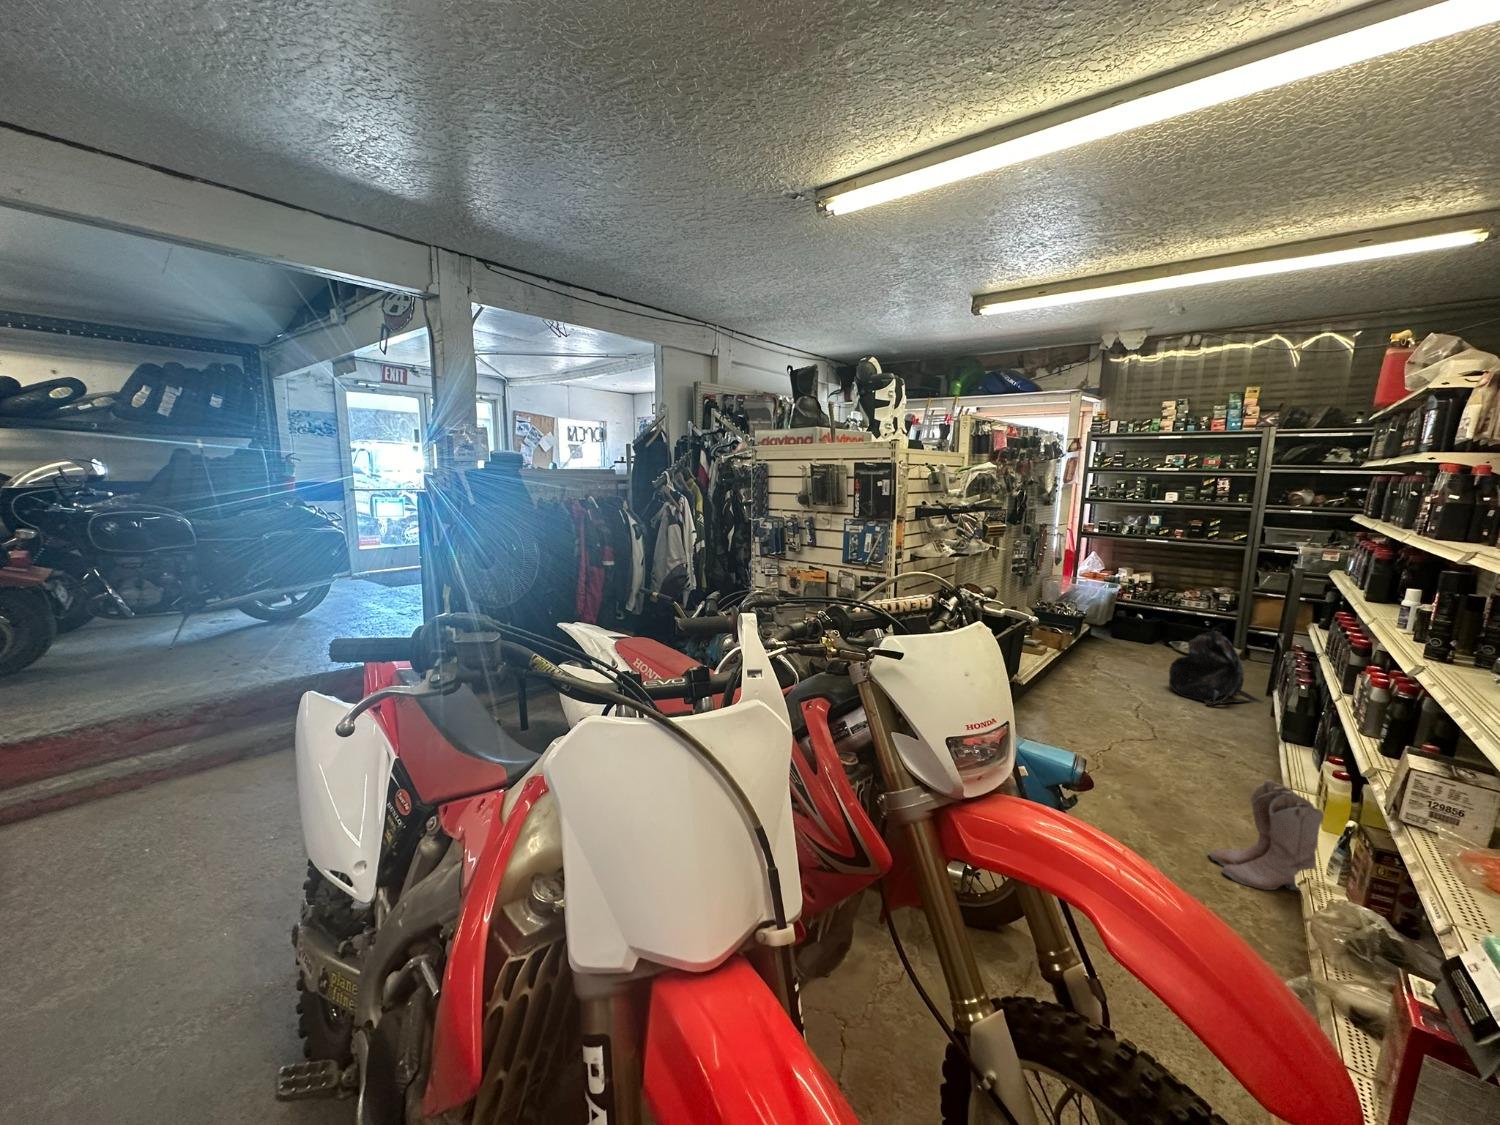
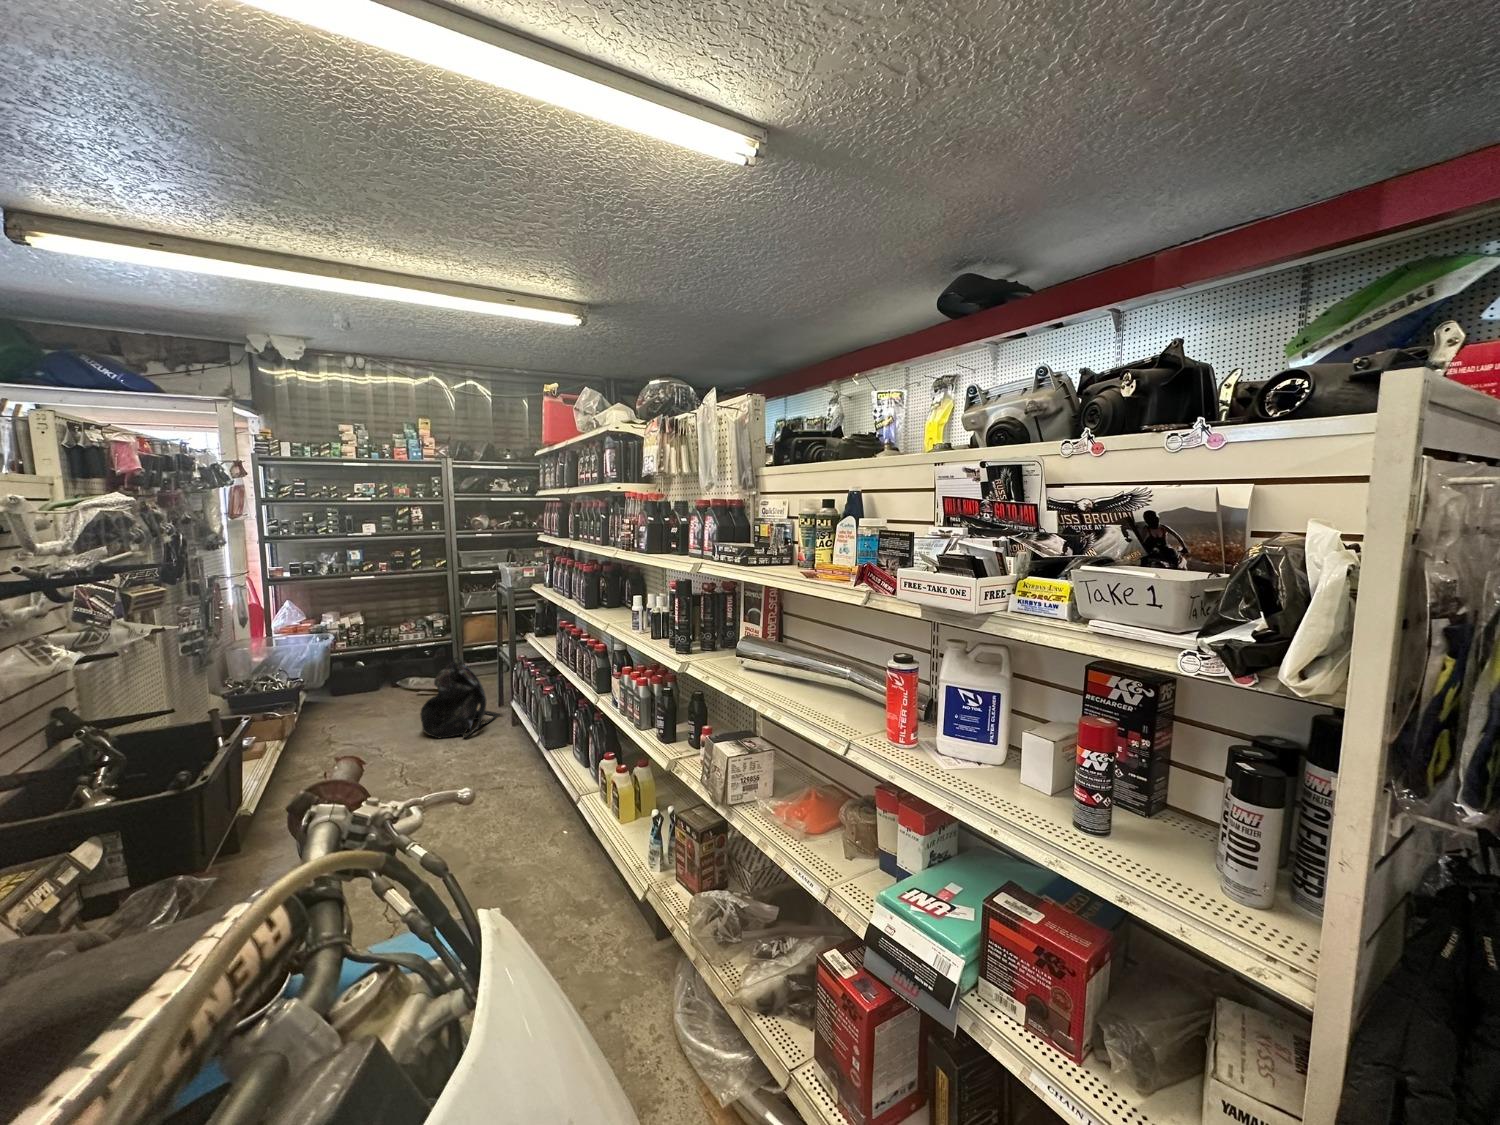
boots: present [1208,779,1323,890] -> none [555,799,634,920]

